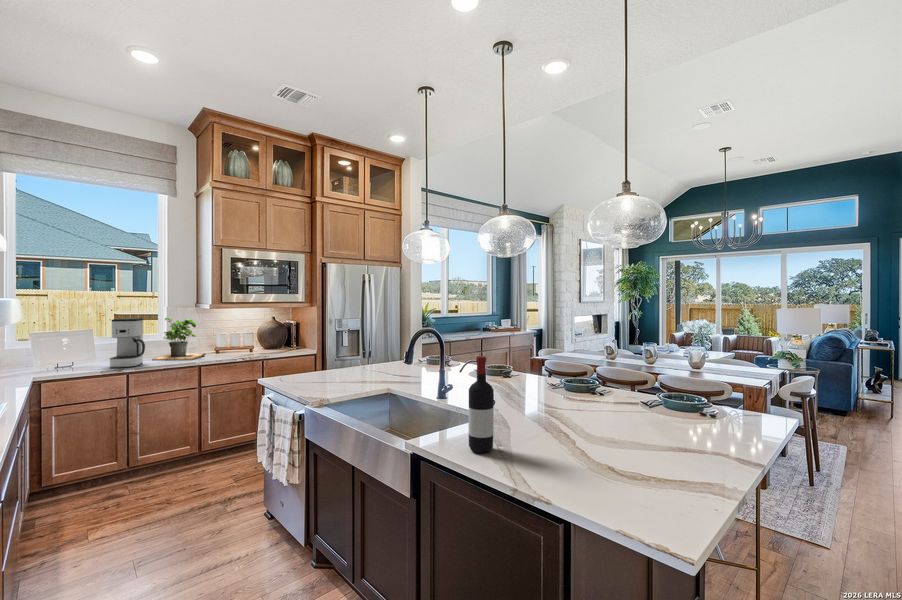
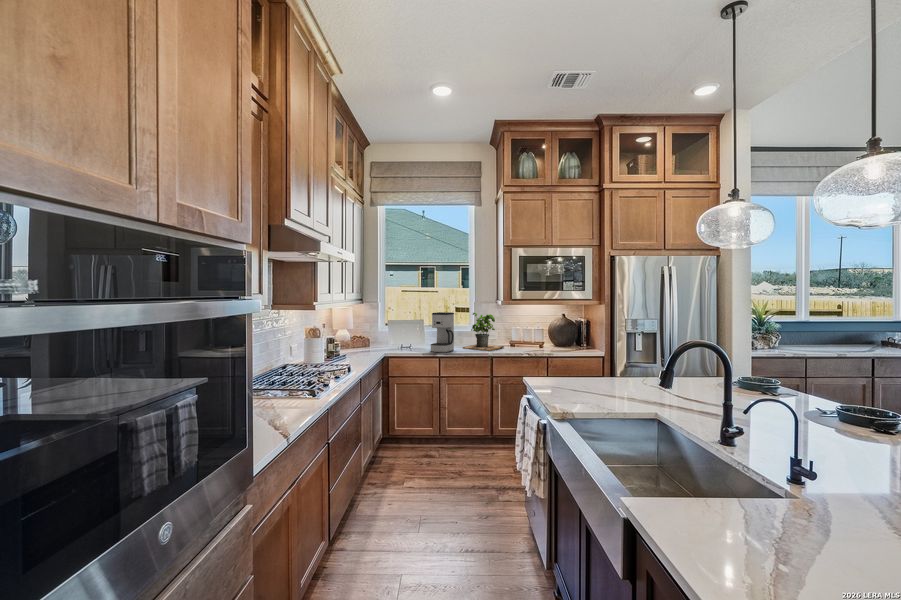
wine bottle: present [469,356,494,453] -> none [698,392,750,567]

